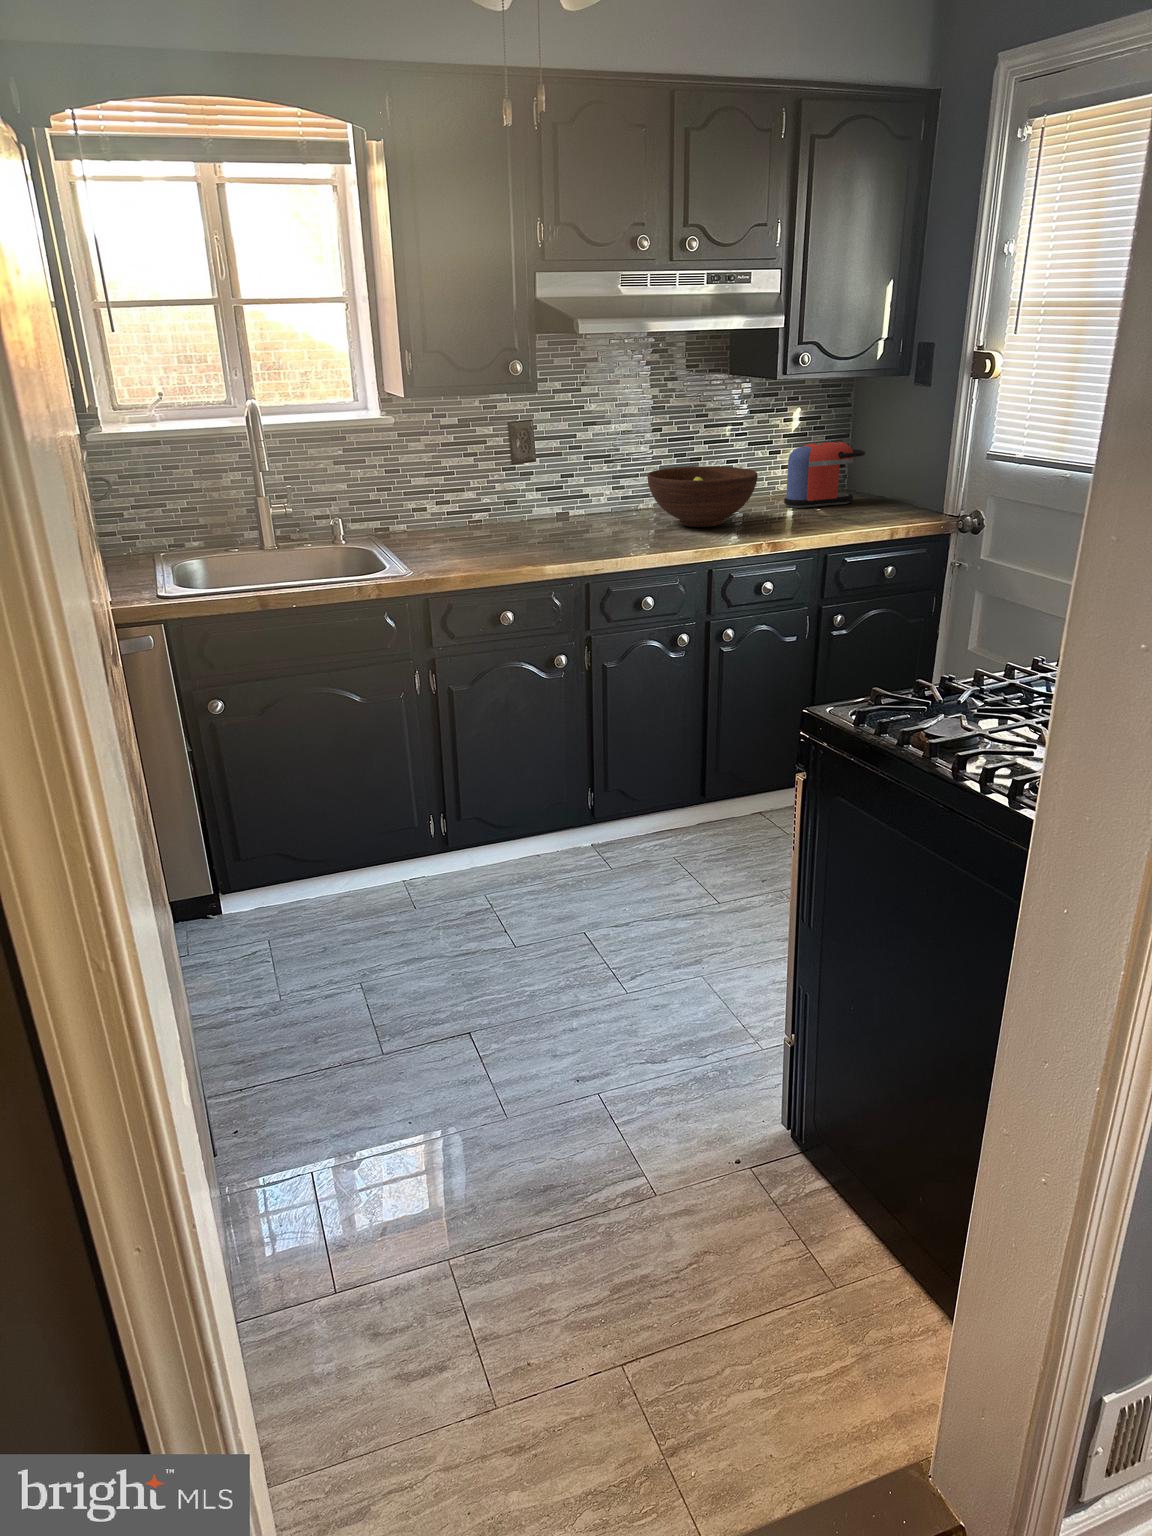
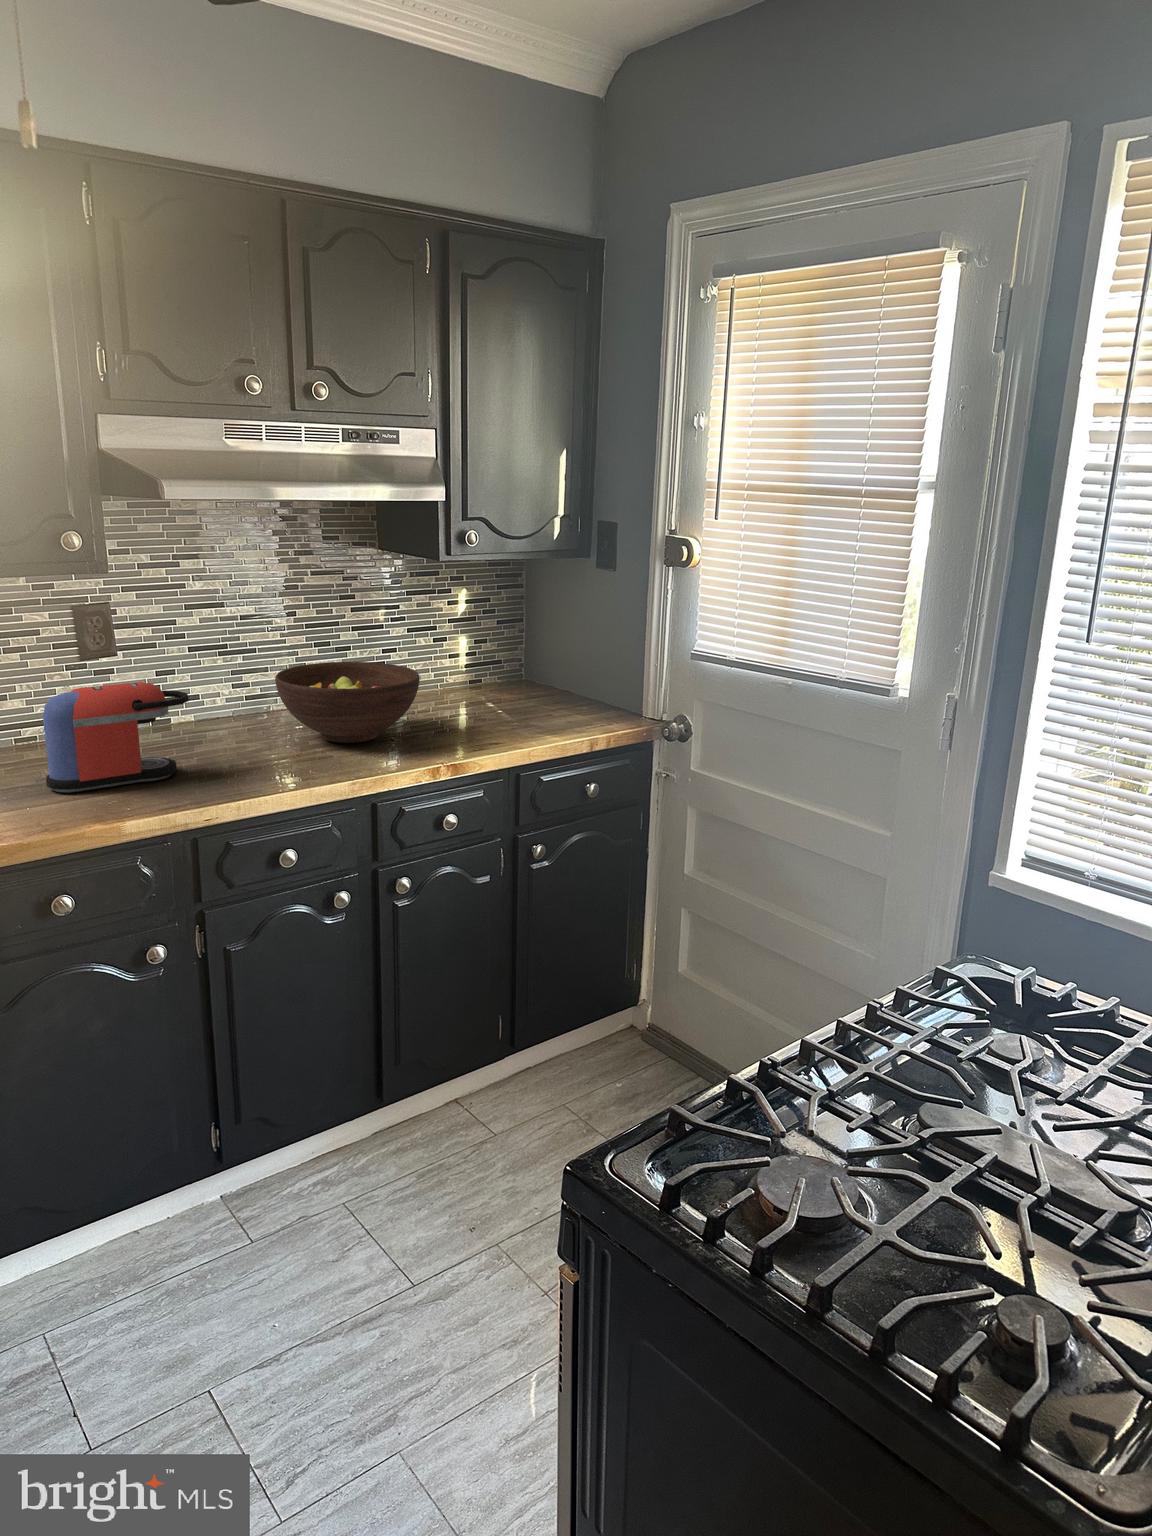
coffee maker: present [784,442,865,508] -> present [43,682,189,792]

